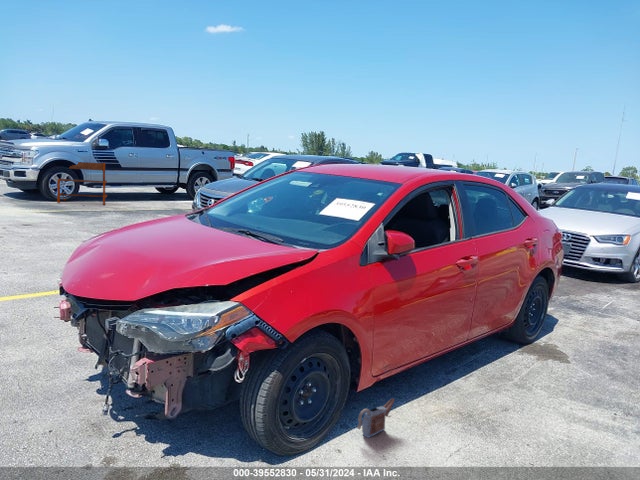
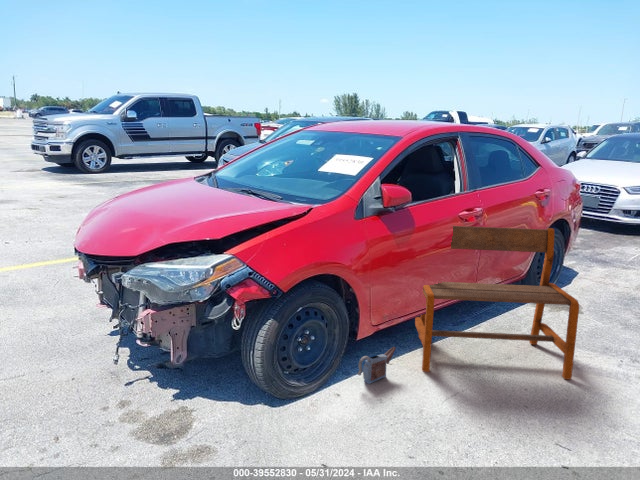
bench: present [57,162,107,205] -> present [415,226,579,380]

